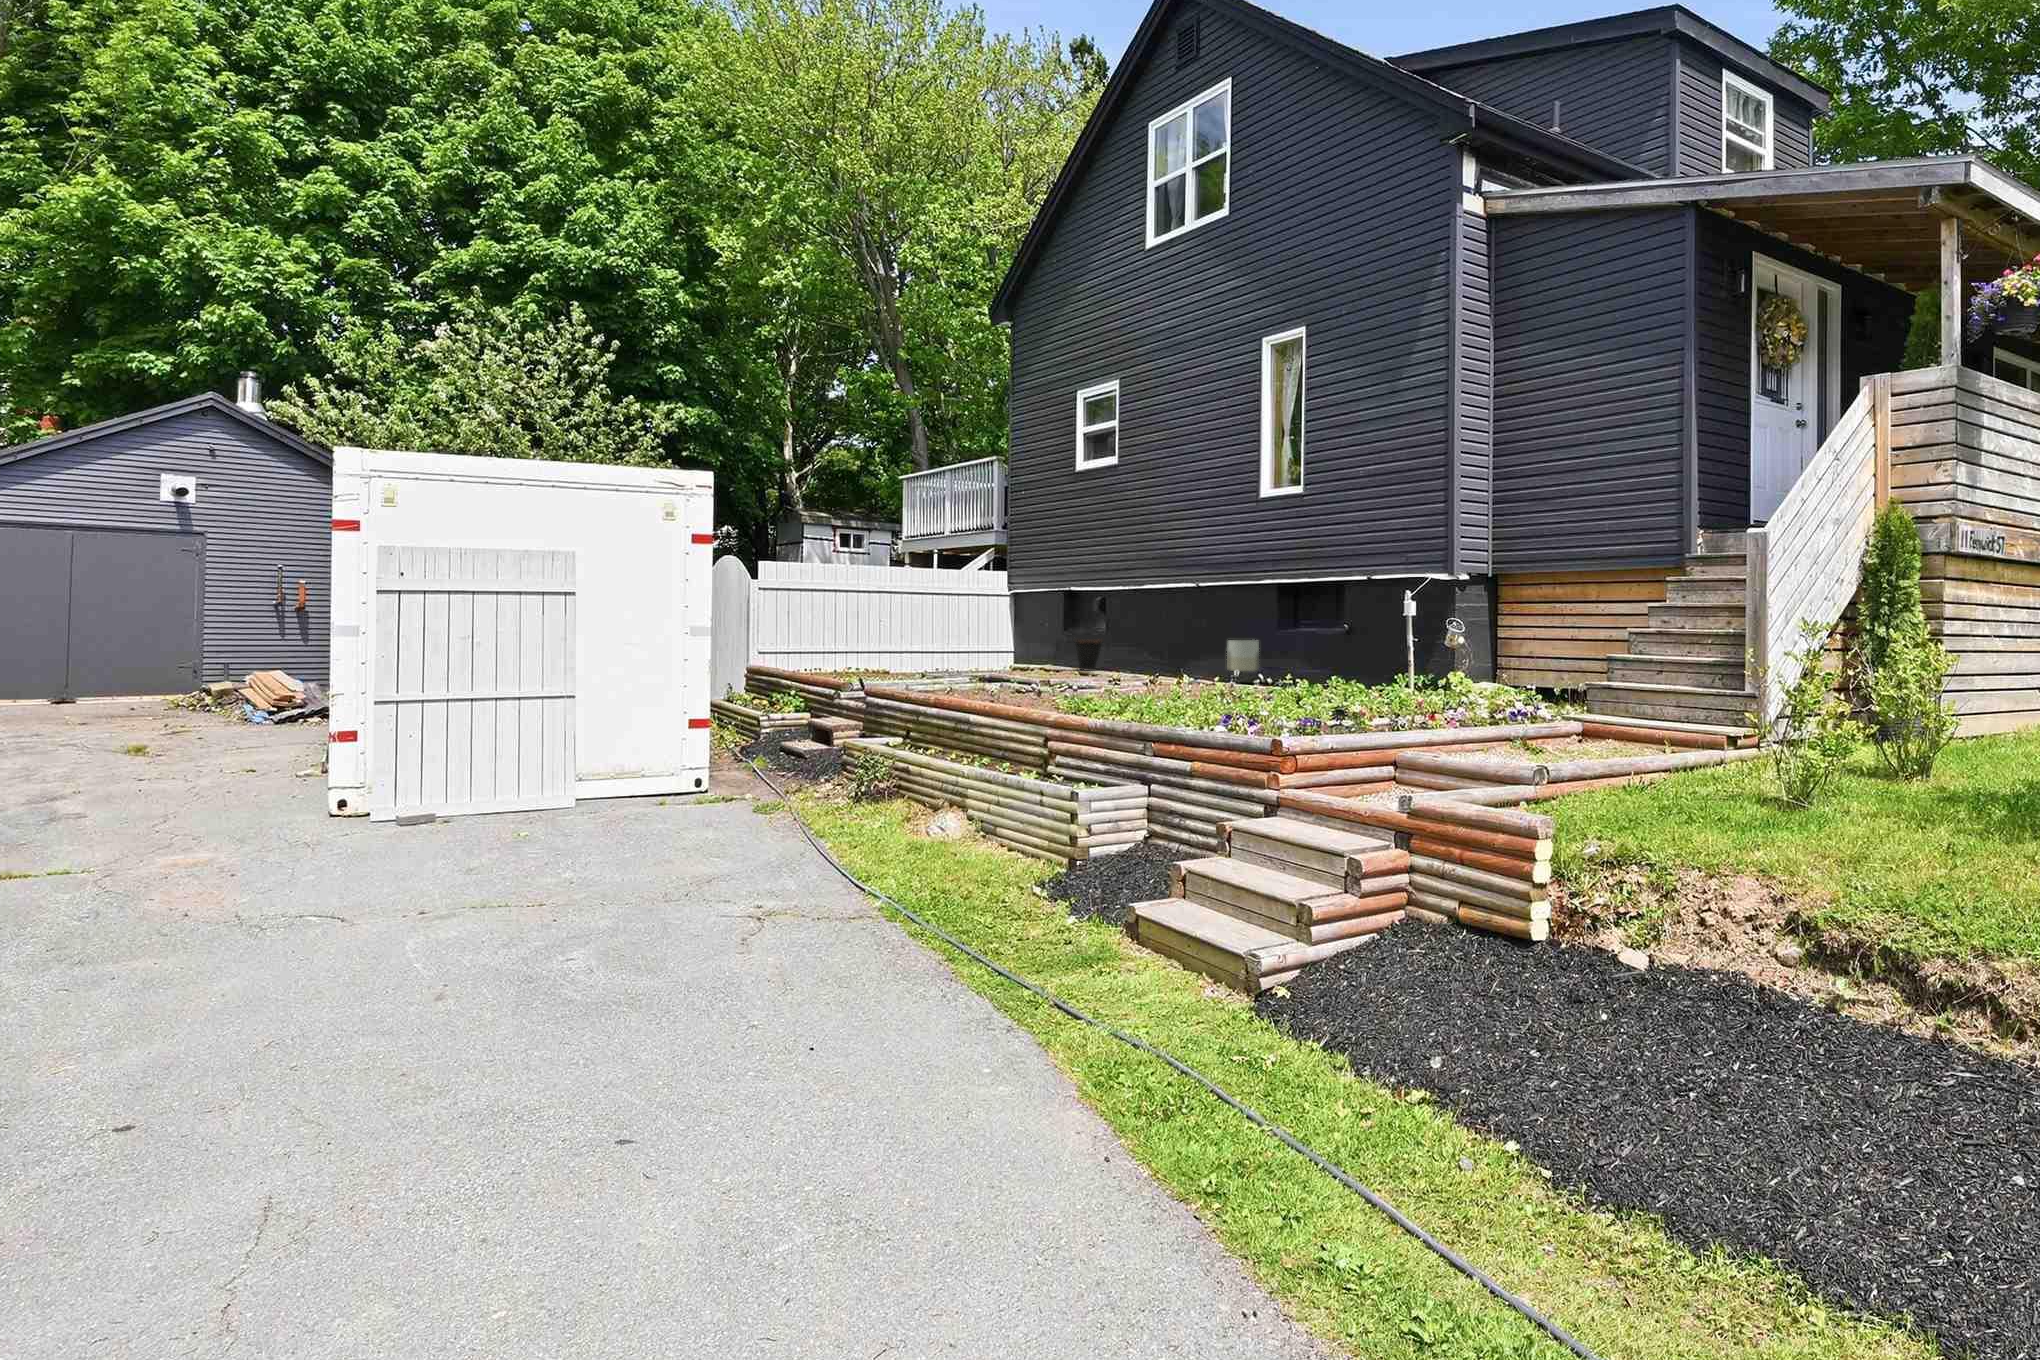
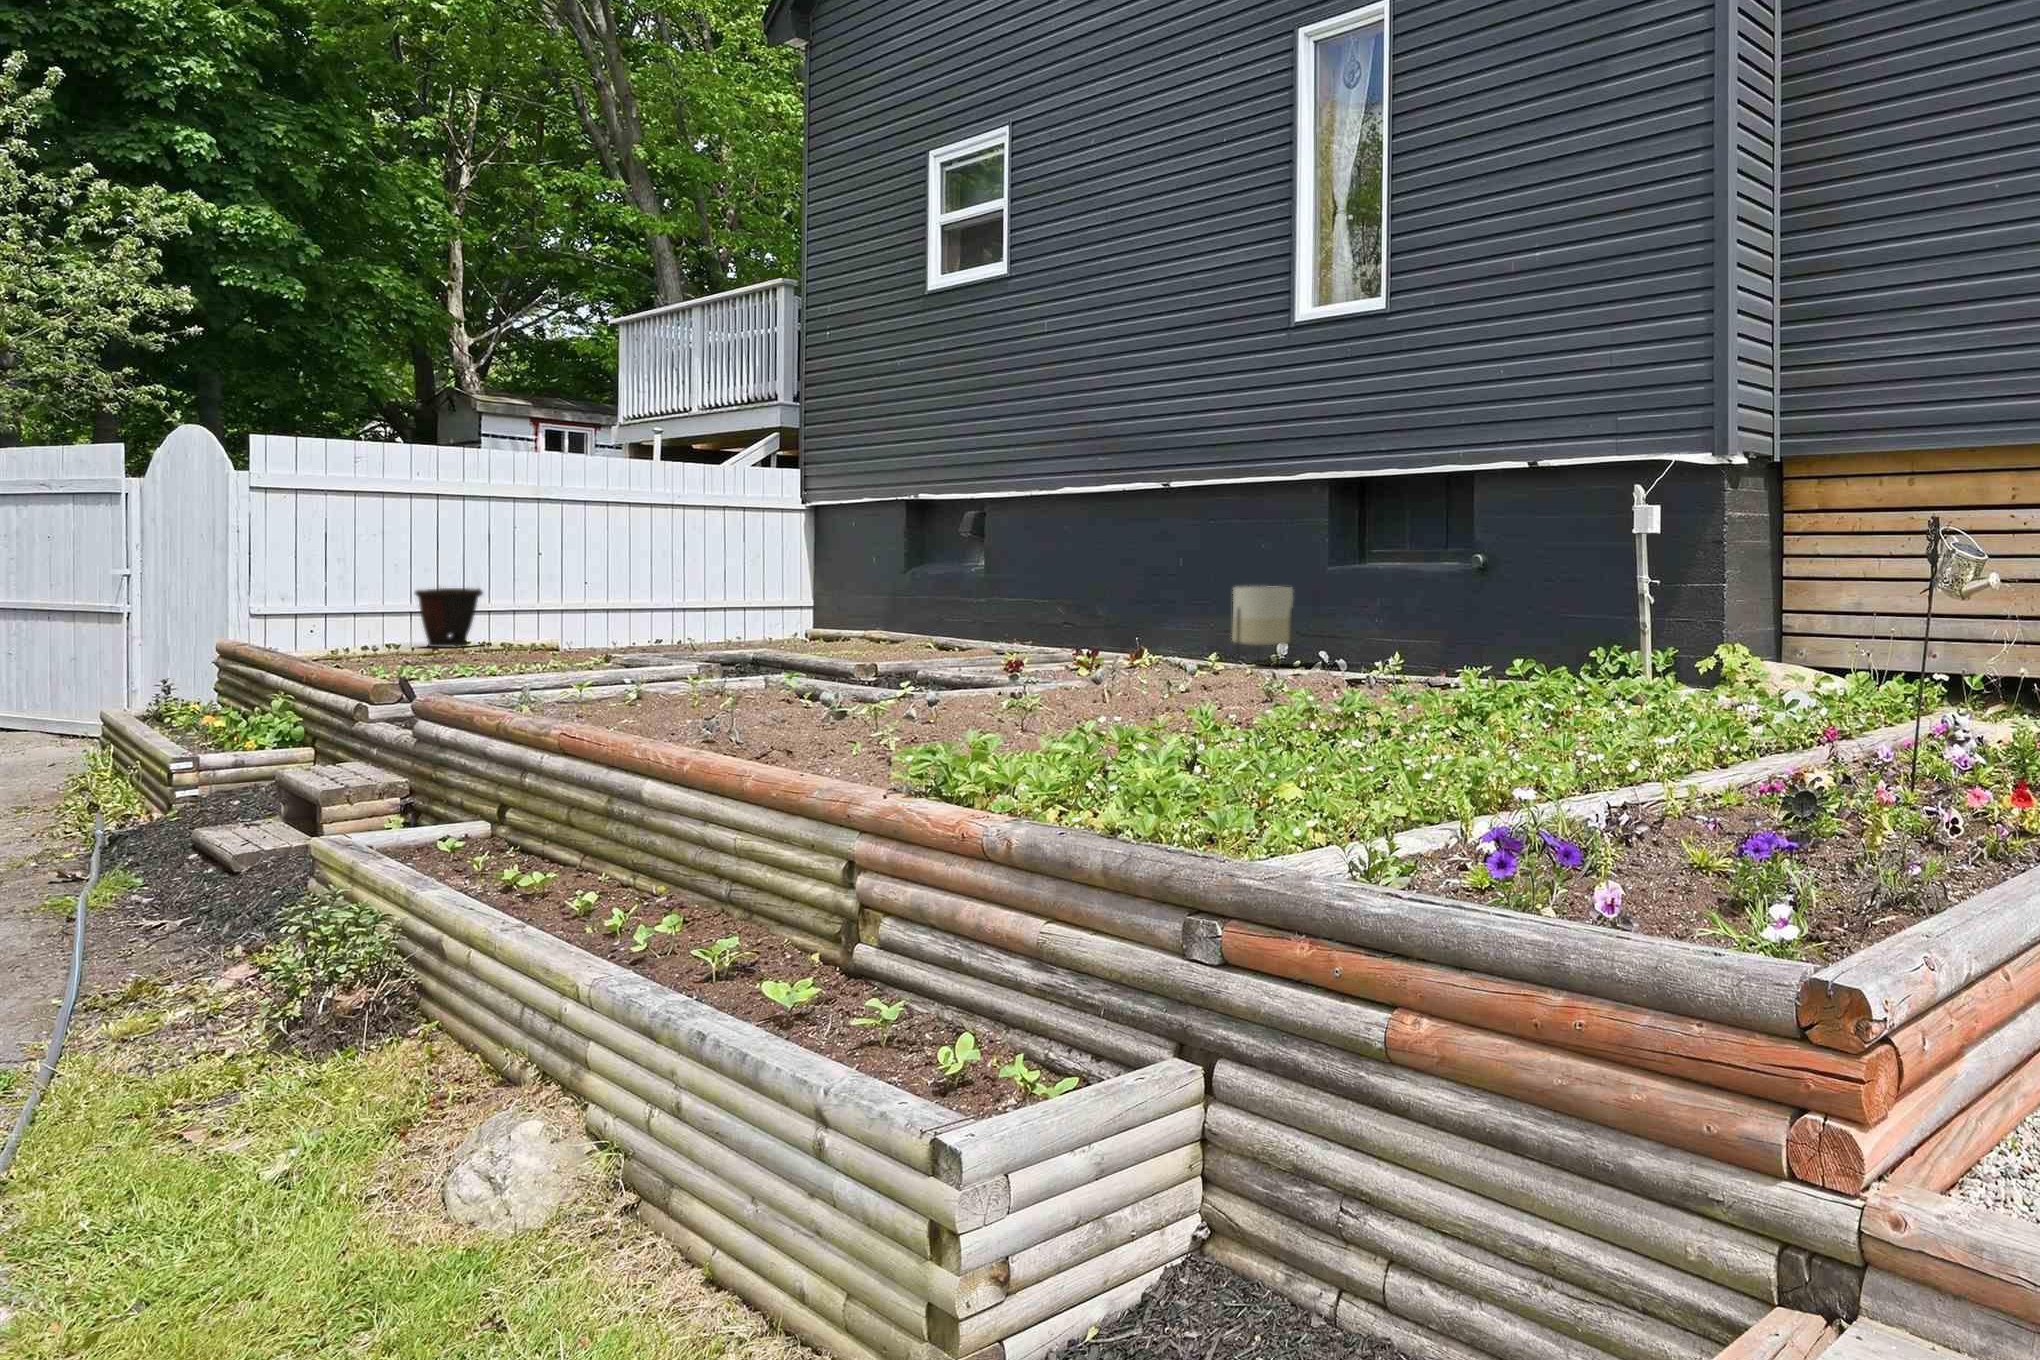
bucket: present [1074,639,1102,671] -> present [415,588,483,648]

